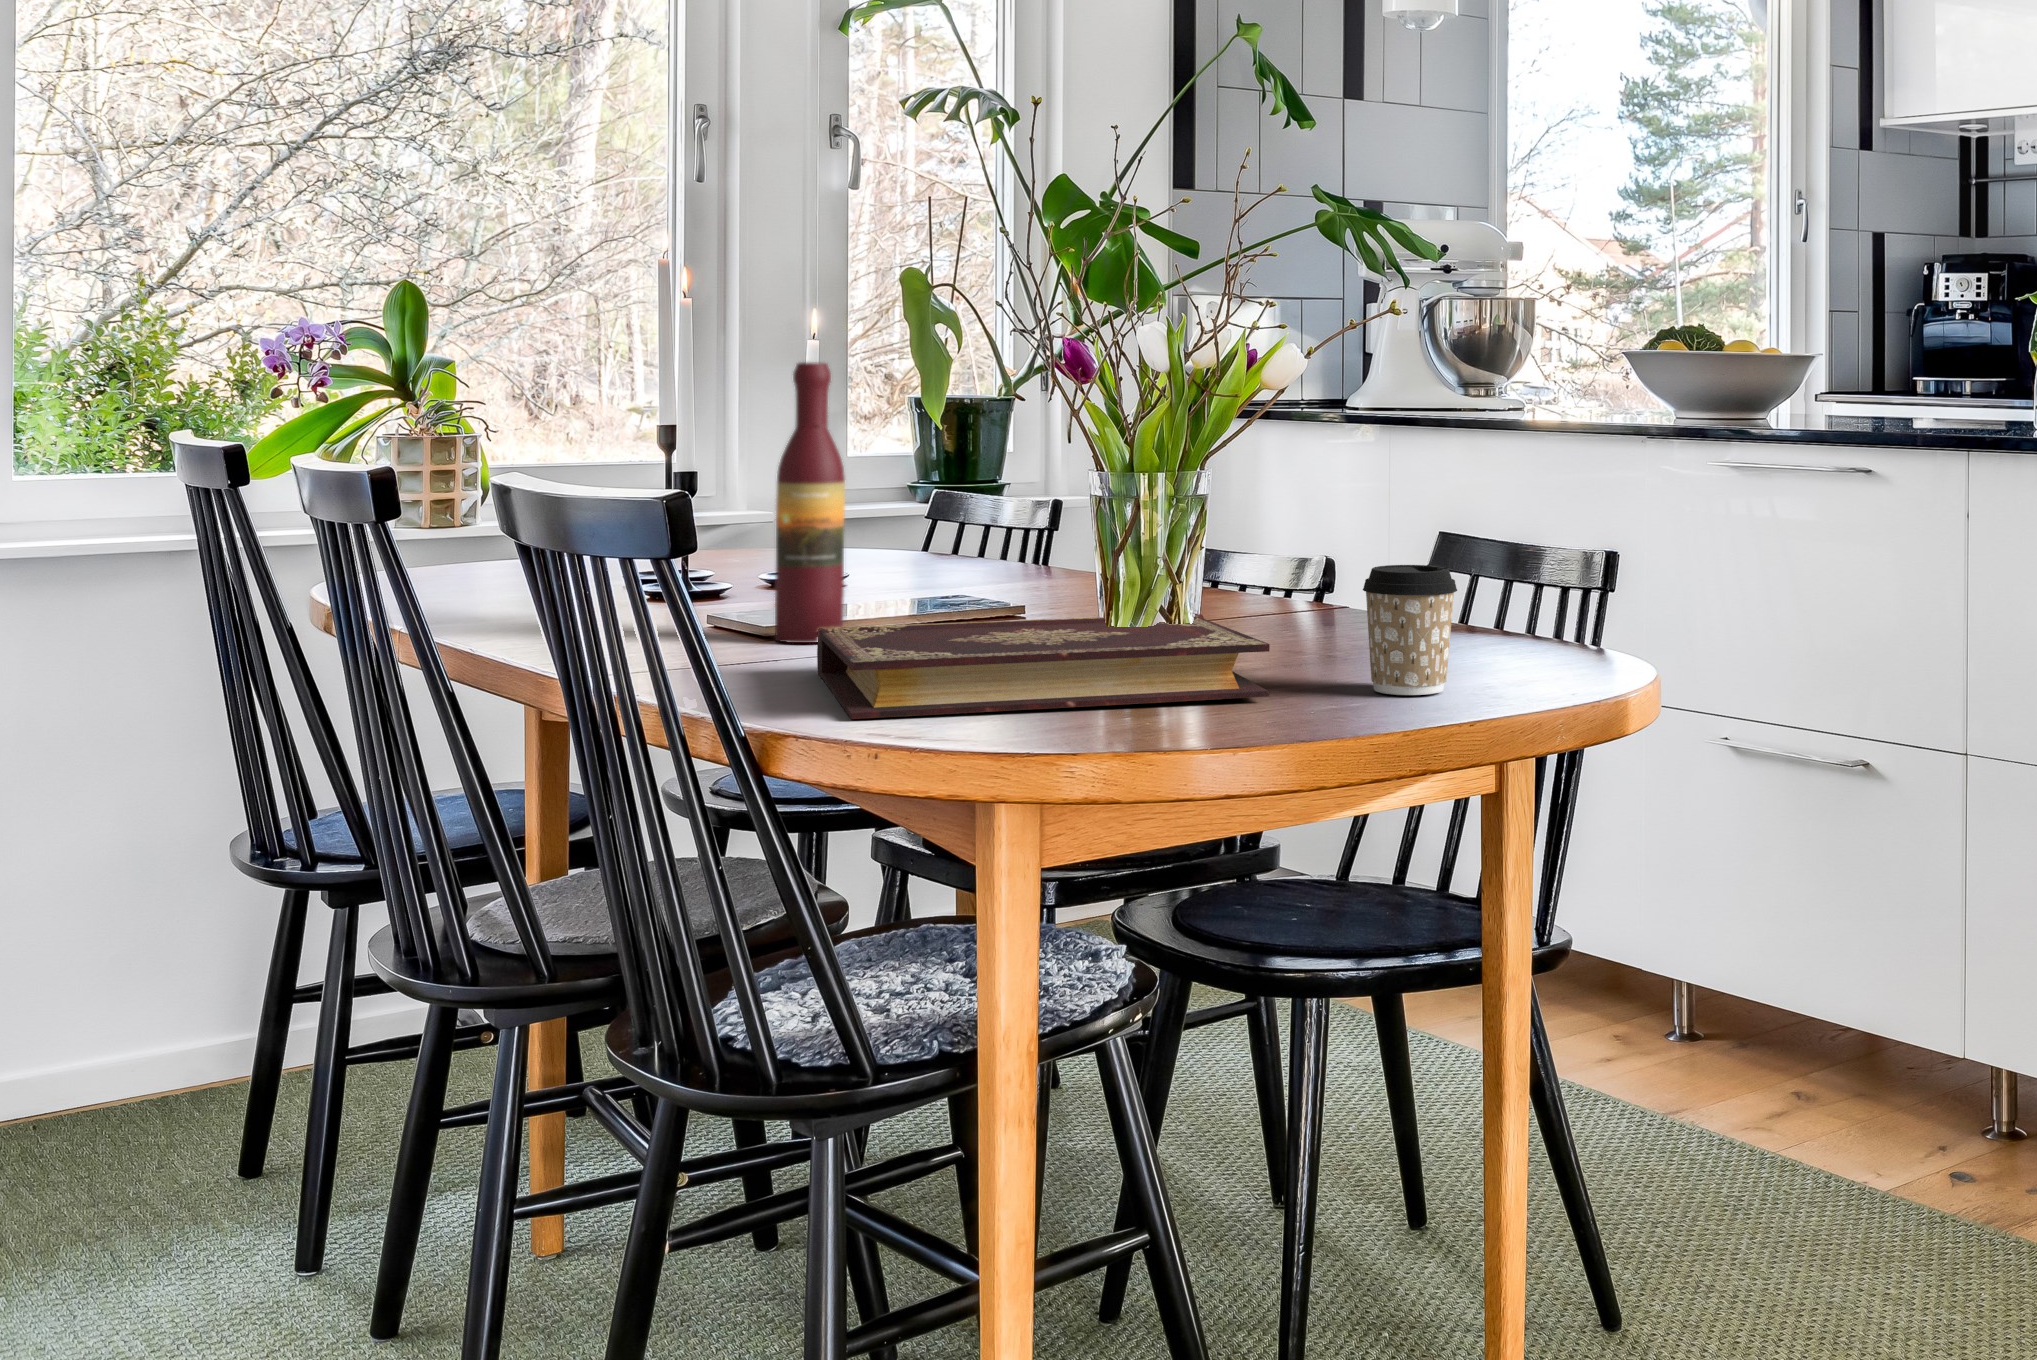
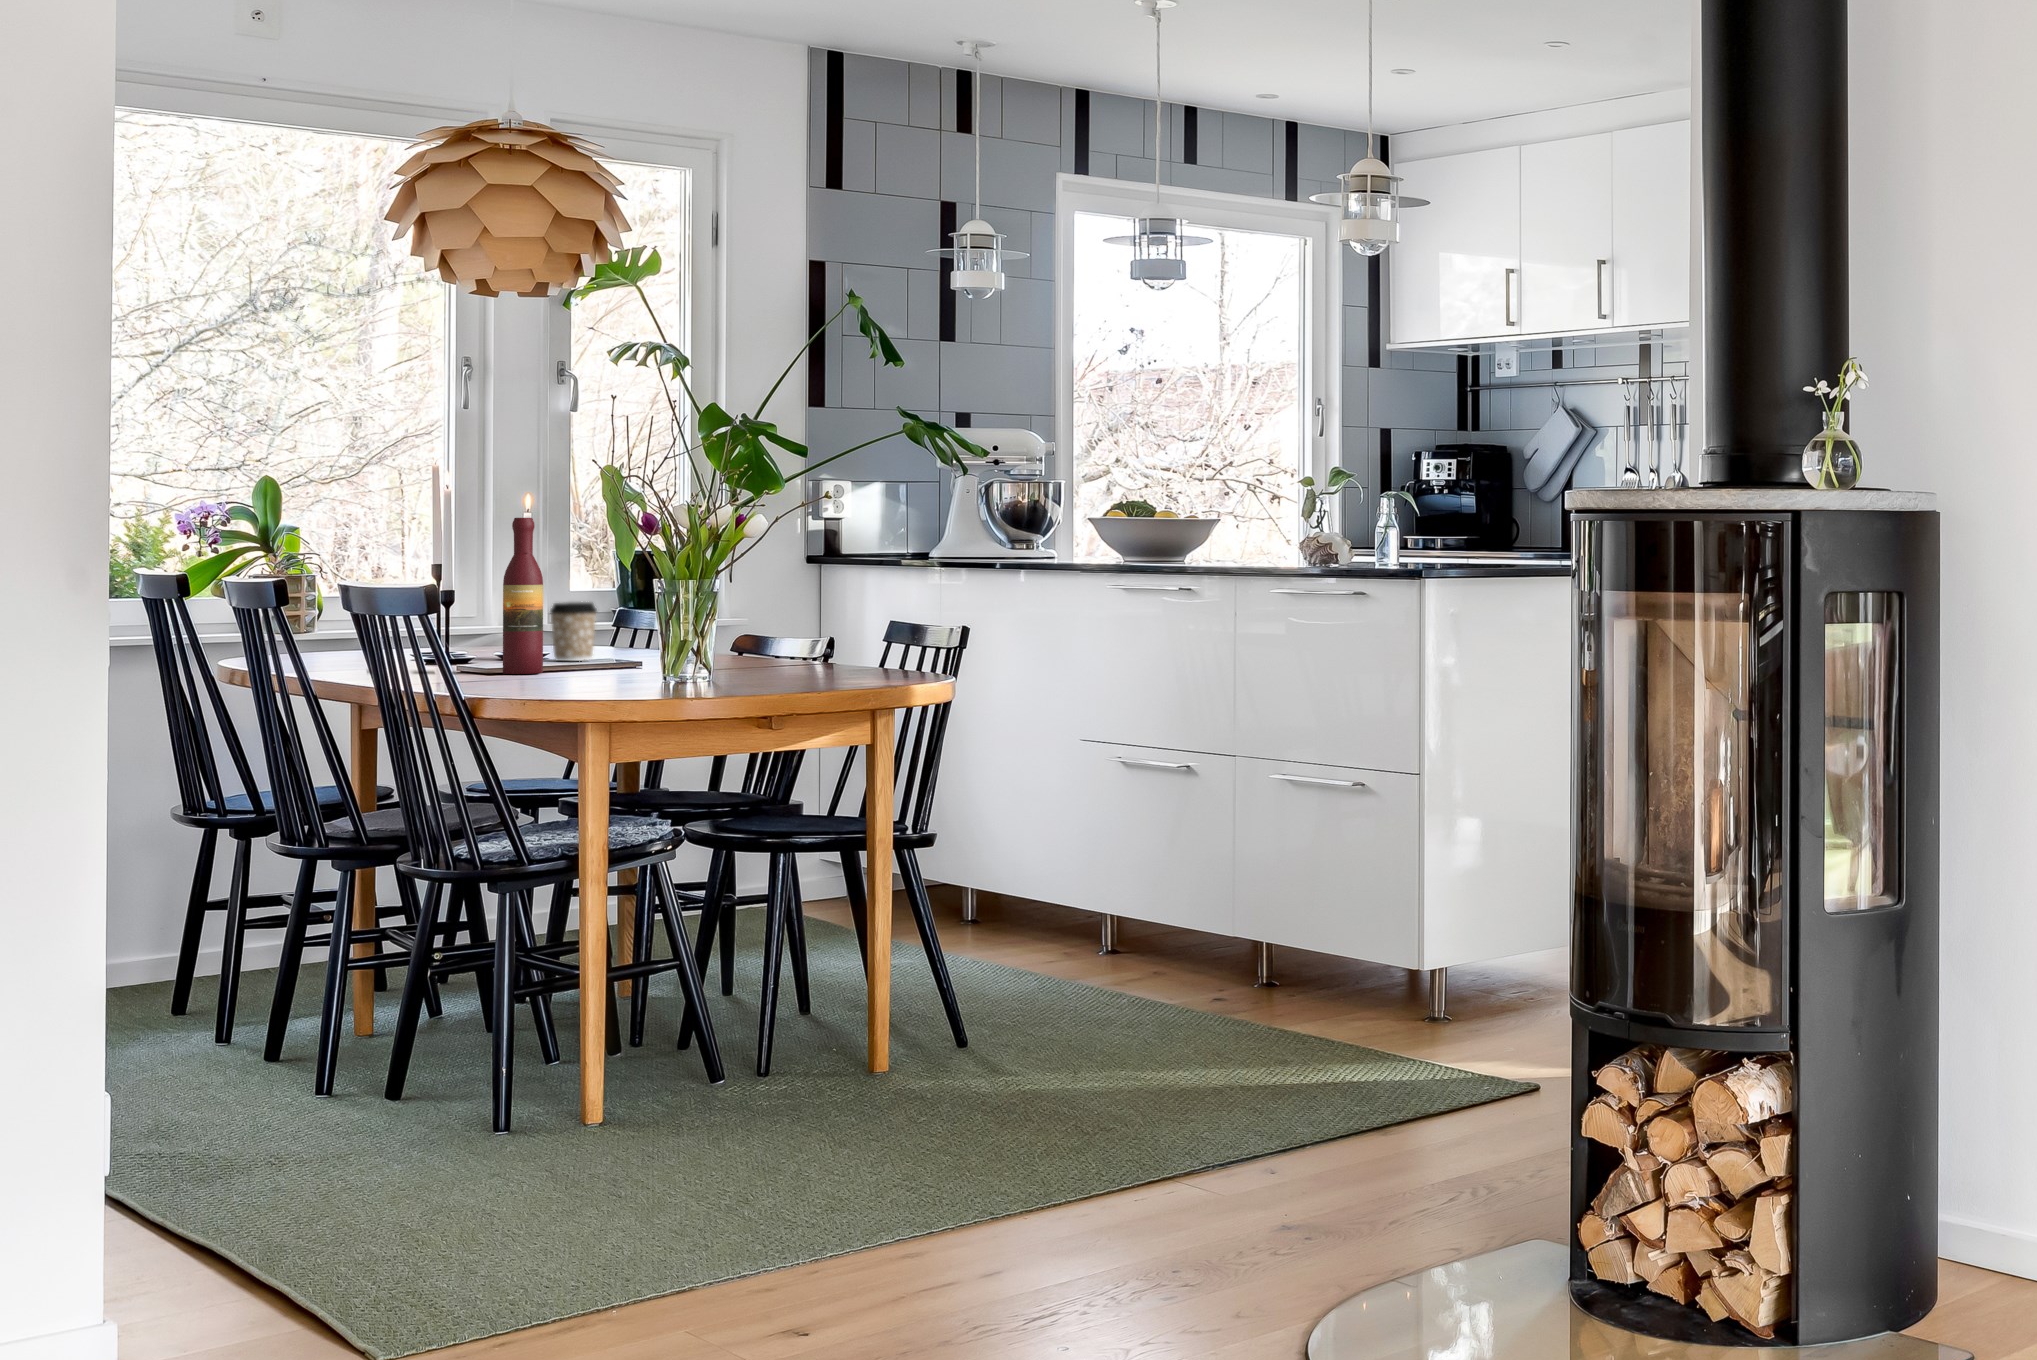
coffee cup: present [1363,565,1457,695] -> present [550,602,597,661]
book: present [817,614,1270,719] -> none [523,652,765,692]

